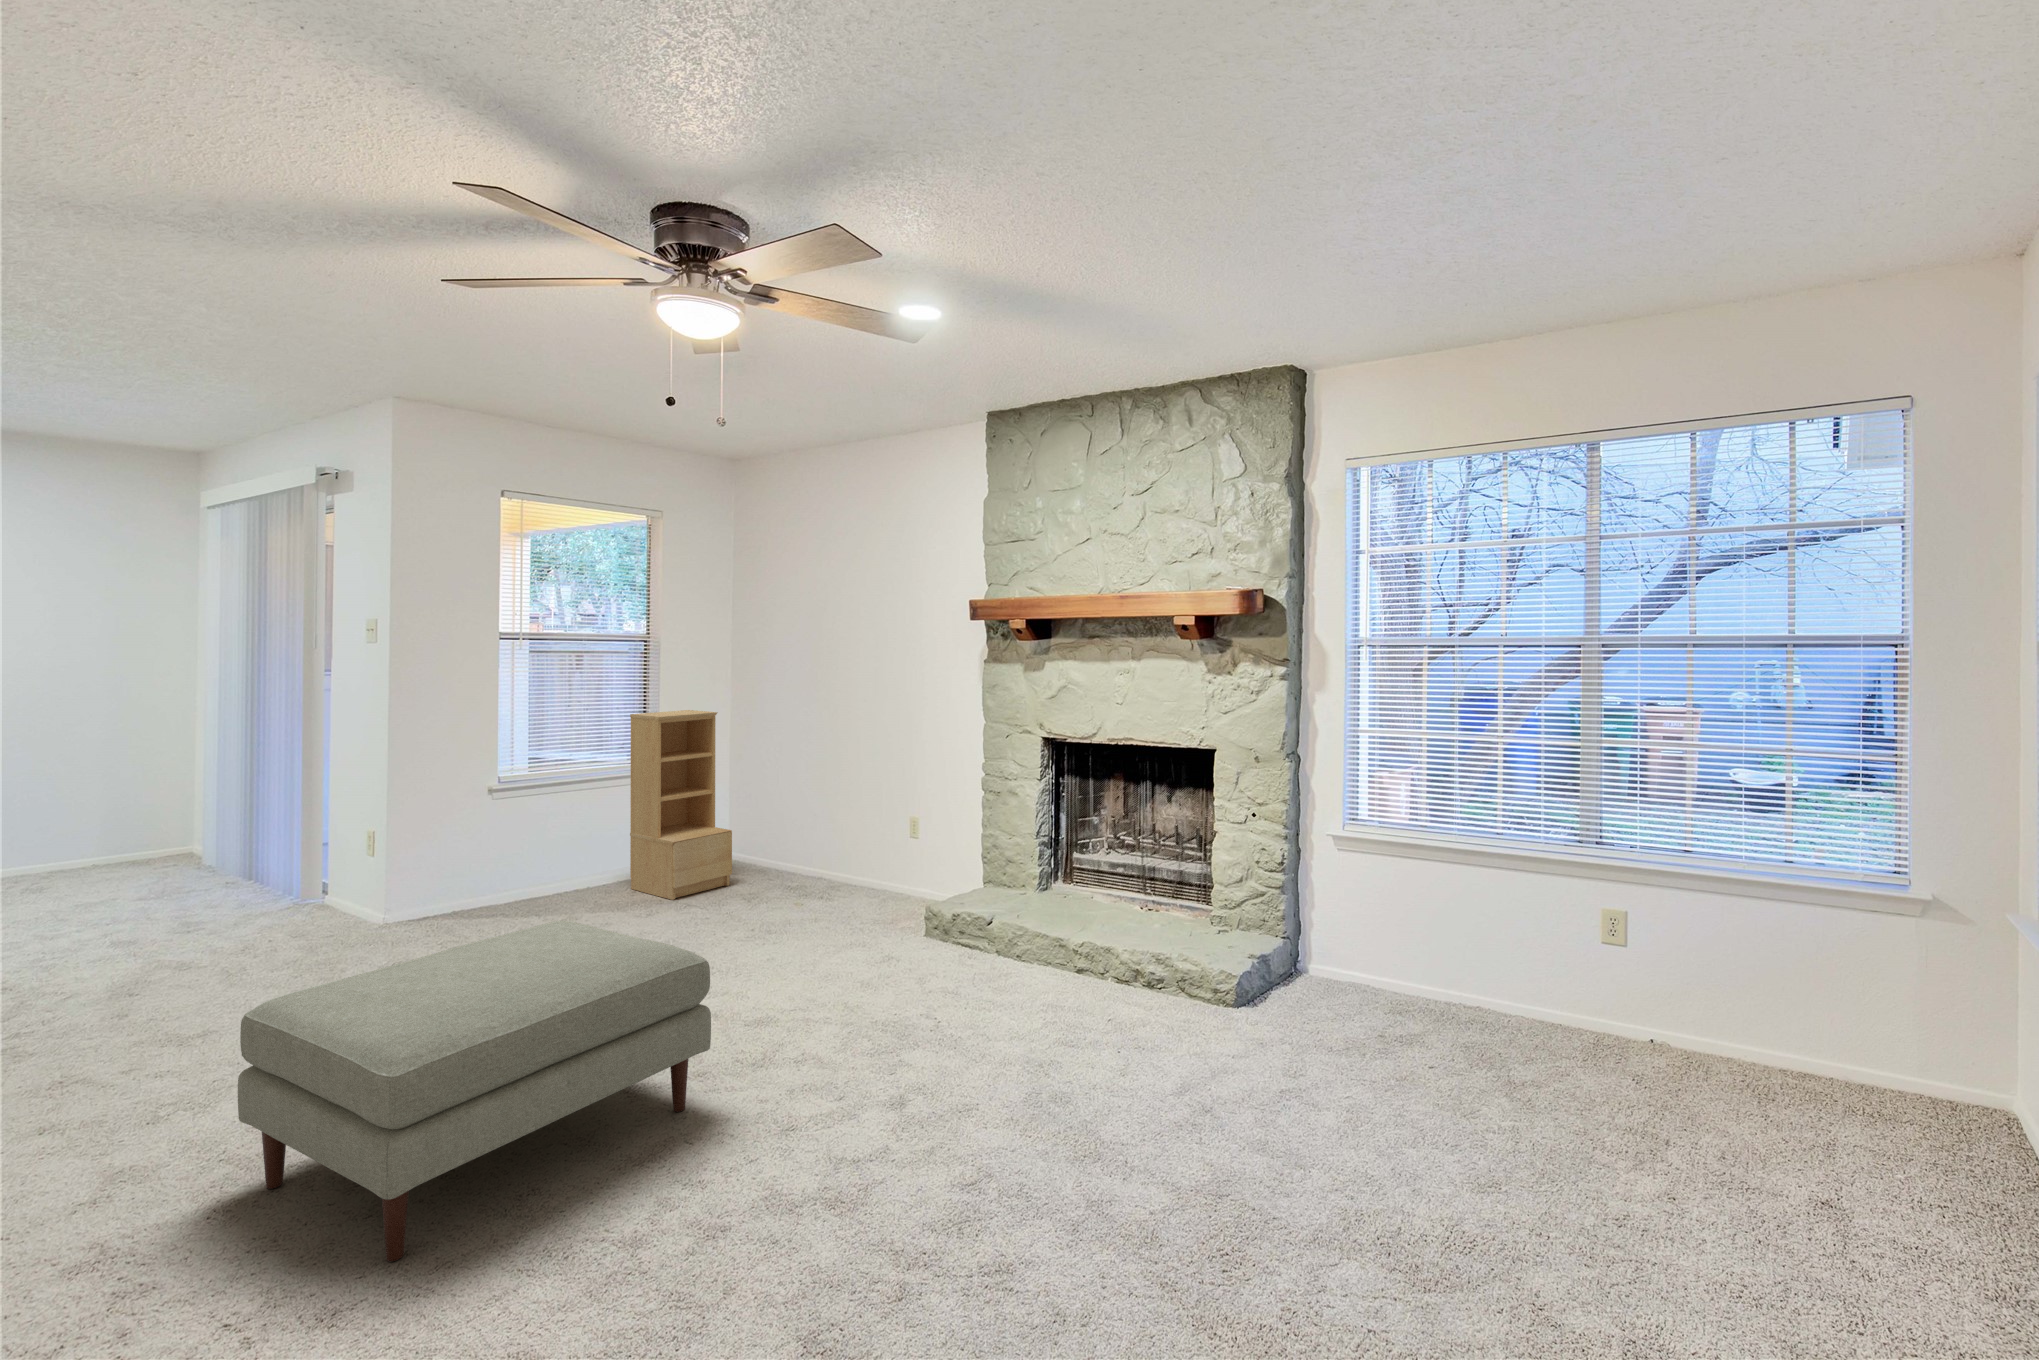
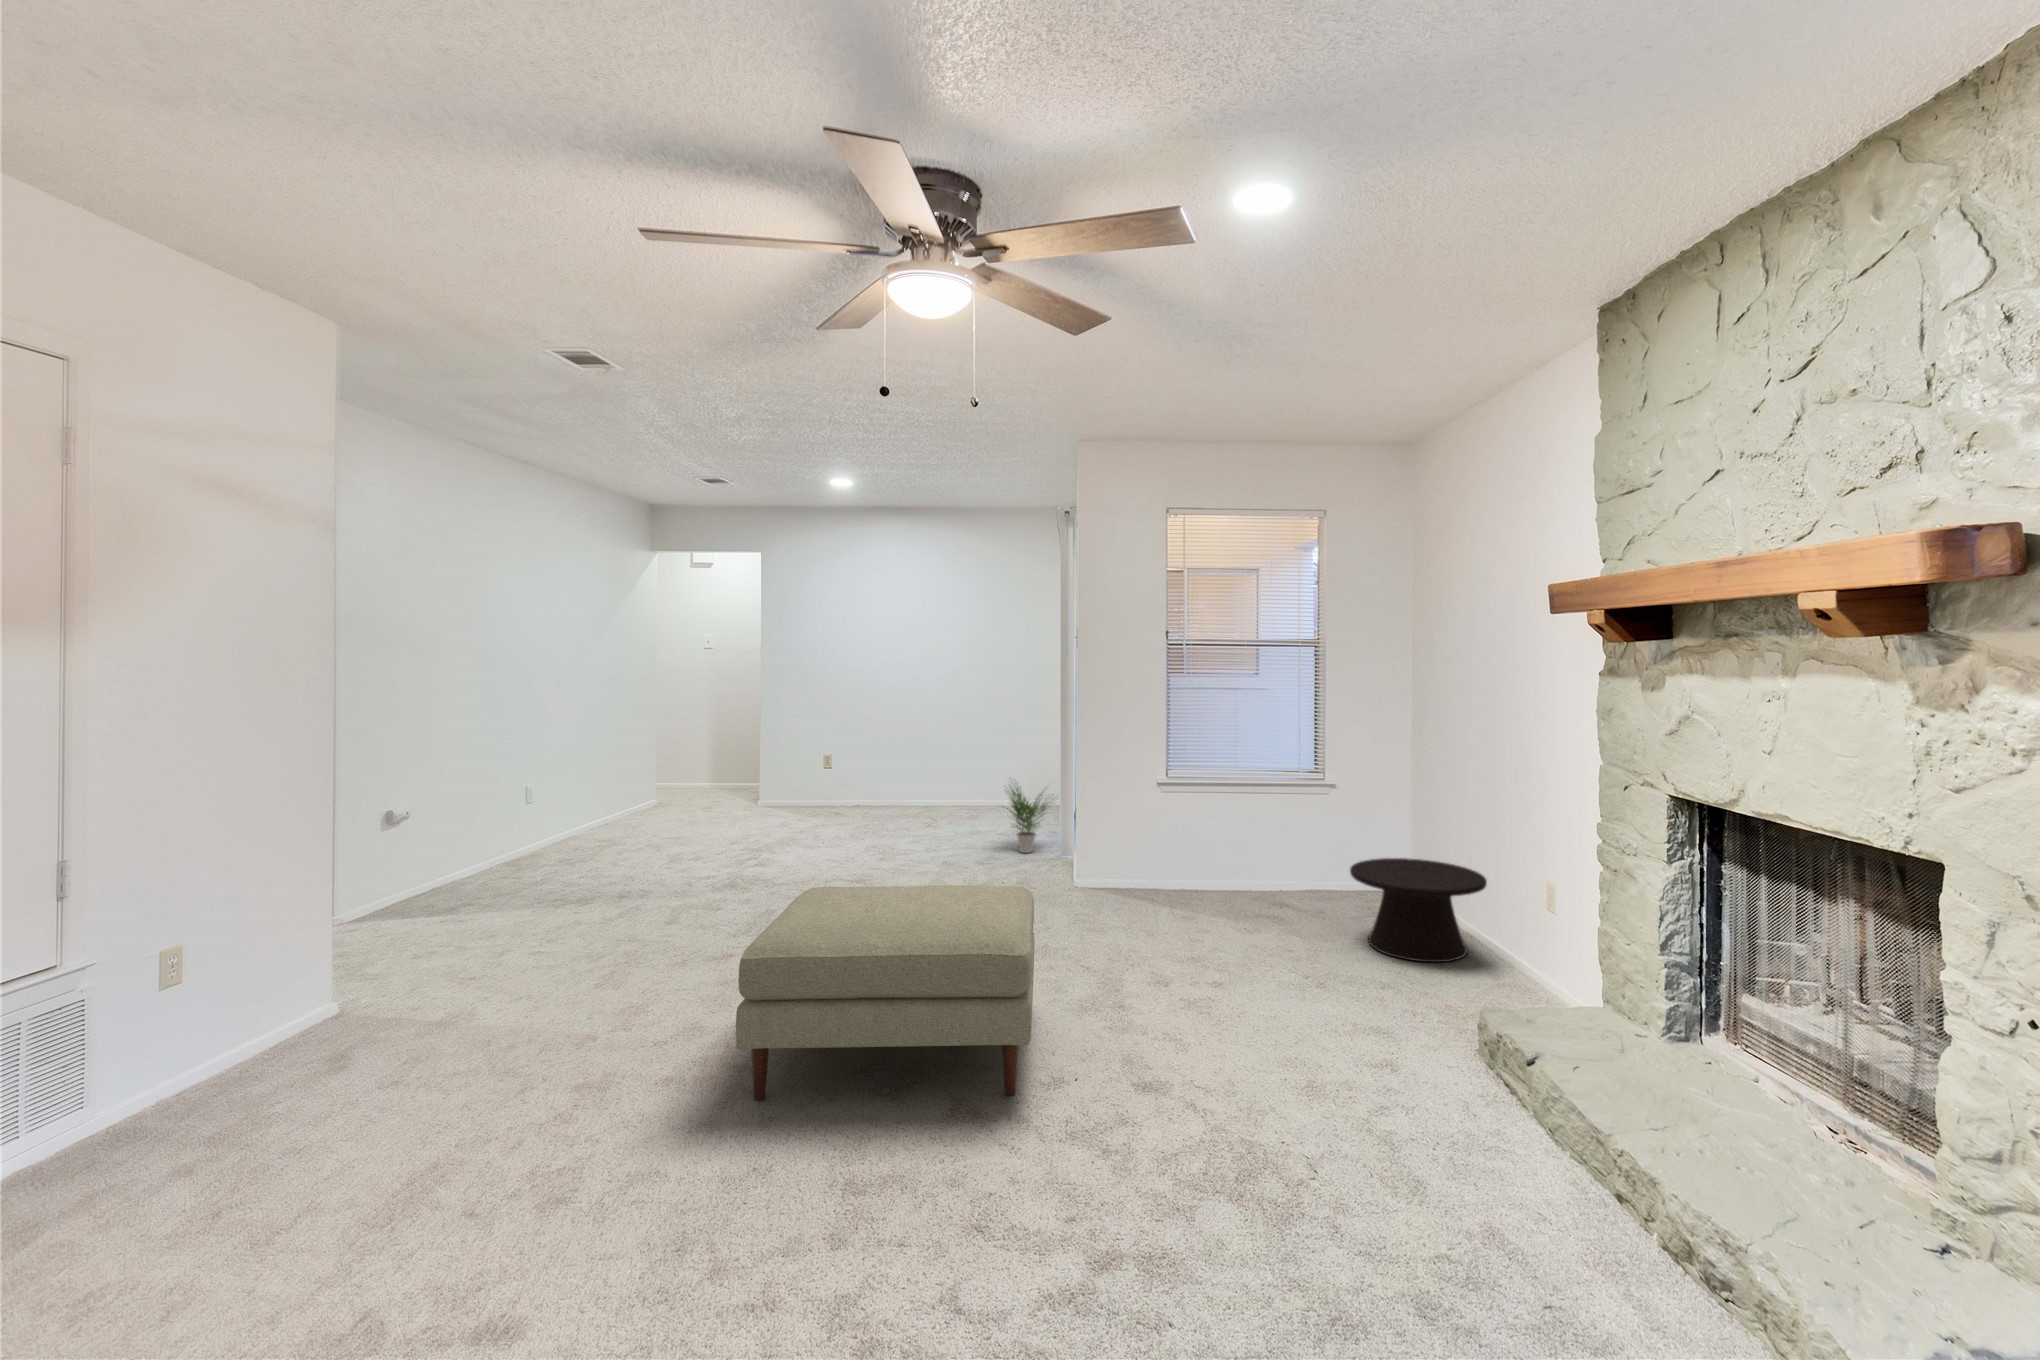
bookshelf: present [630,710,732,900] -> none [1289,719,1372,910]
side table: none [747,825,863,910] -> present [1350,858,1487,962]
potted plant: none [125,831,256,942] -> present [1007,783,1053,853]

